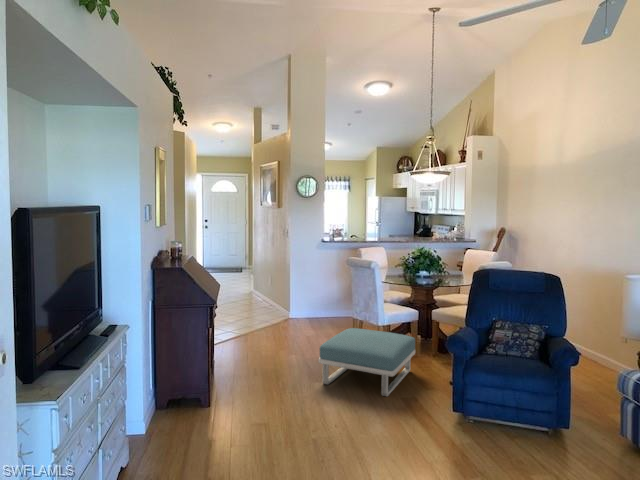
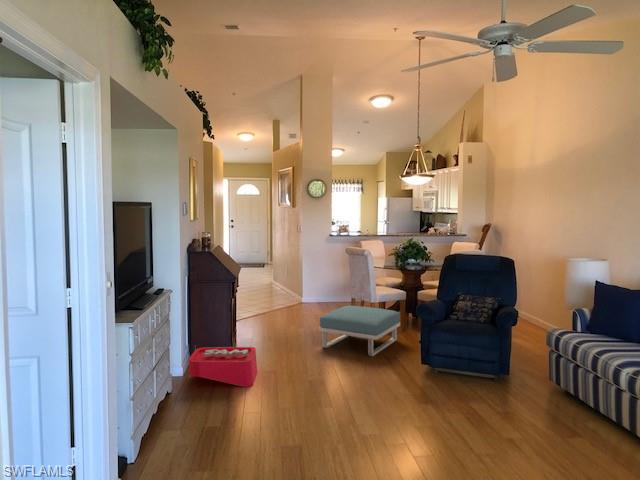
storage bin: none [152,386,244,453] -> present [189,347,257,387]

